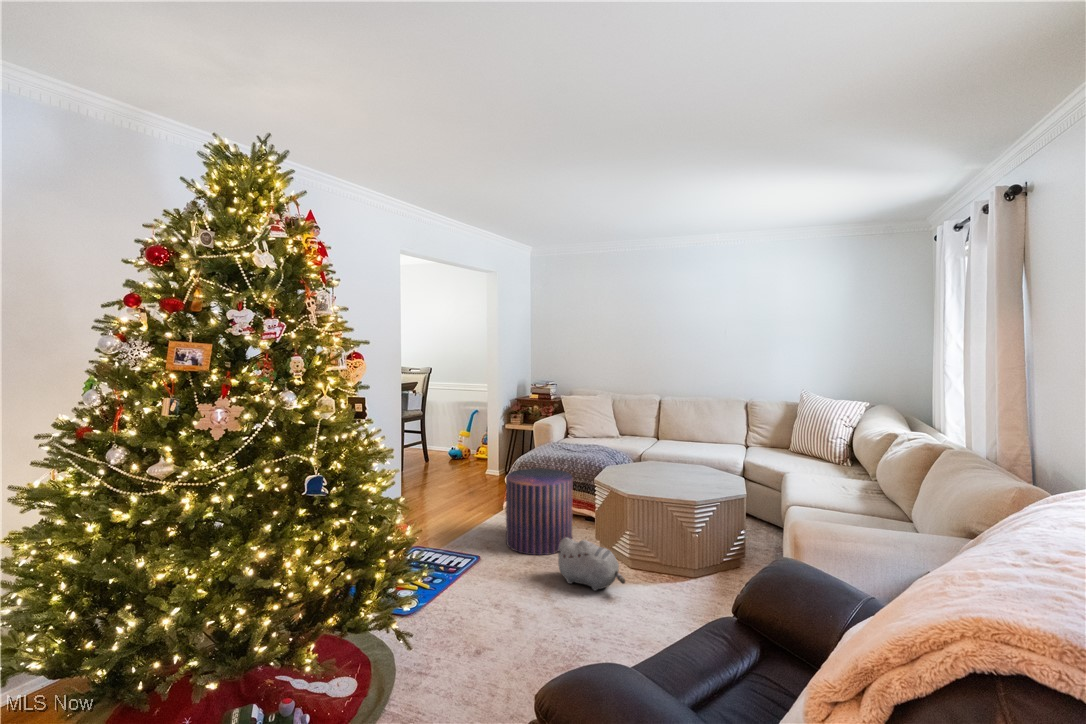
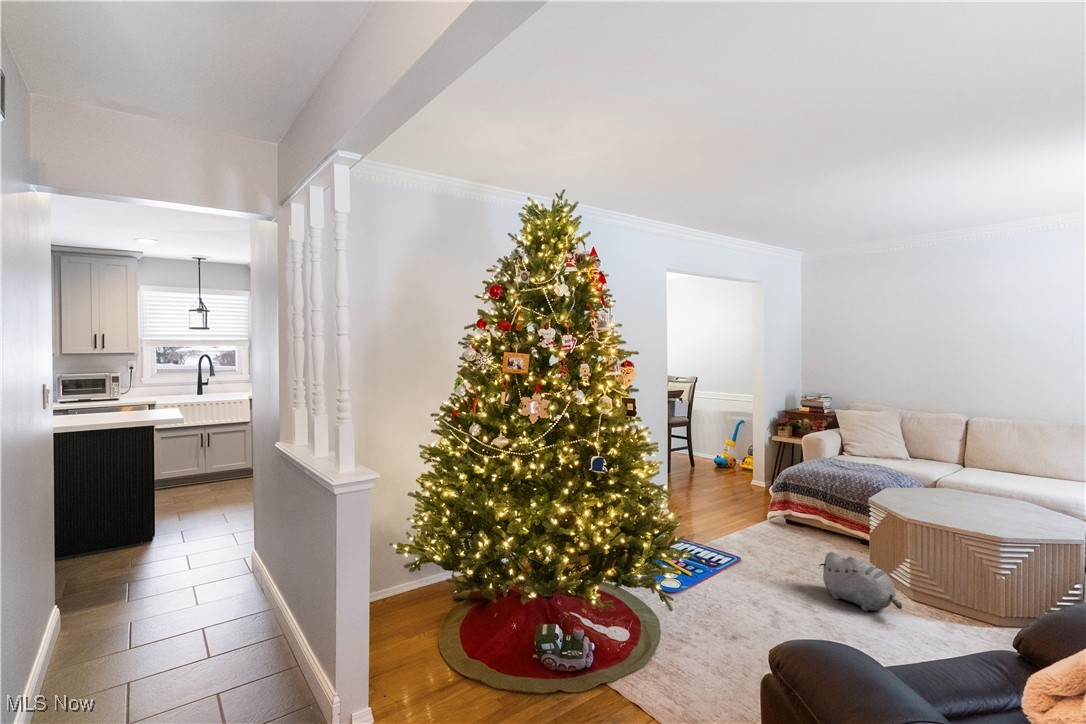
pouf: present [506,468,572,555] -> none [768,480,844,569]

